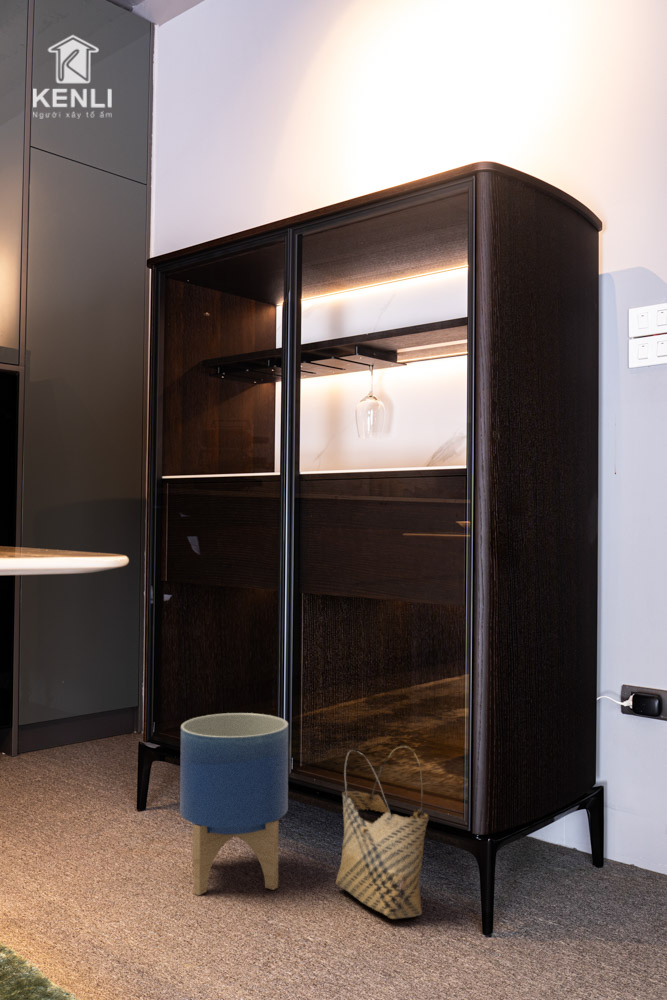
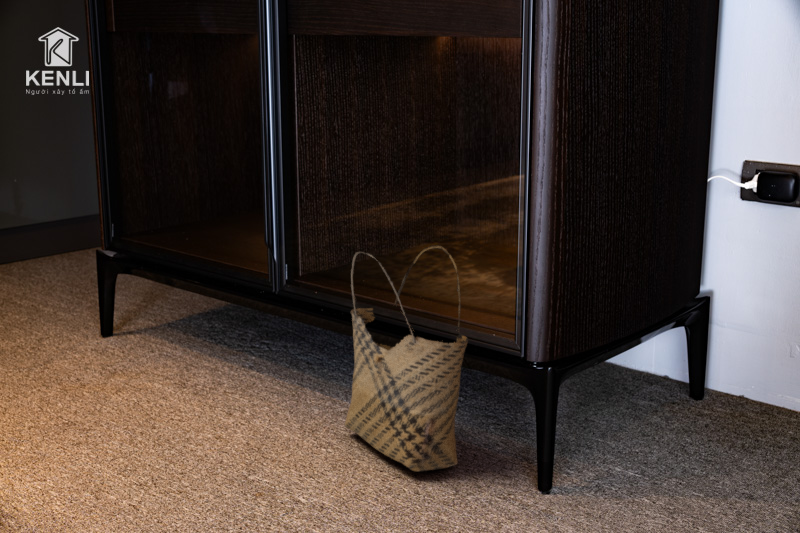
planter: present [180,713,288,895] -> none [122,208,280,444]

